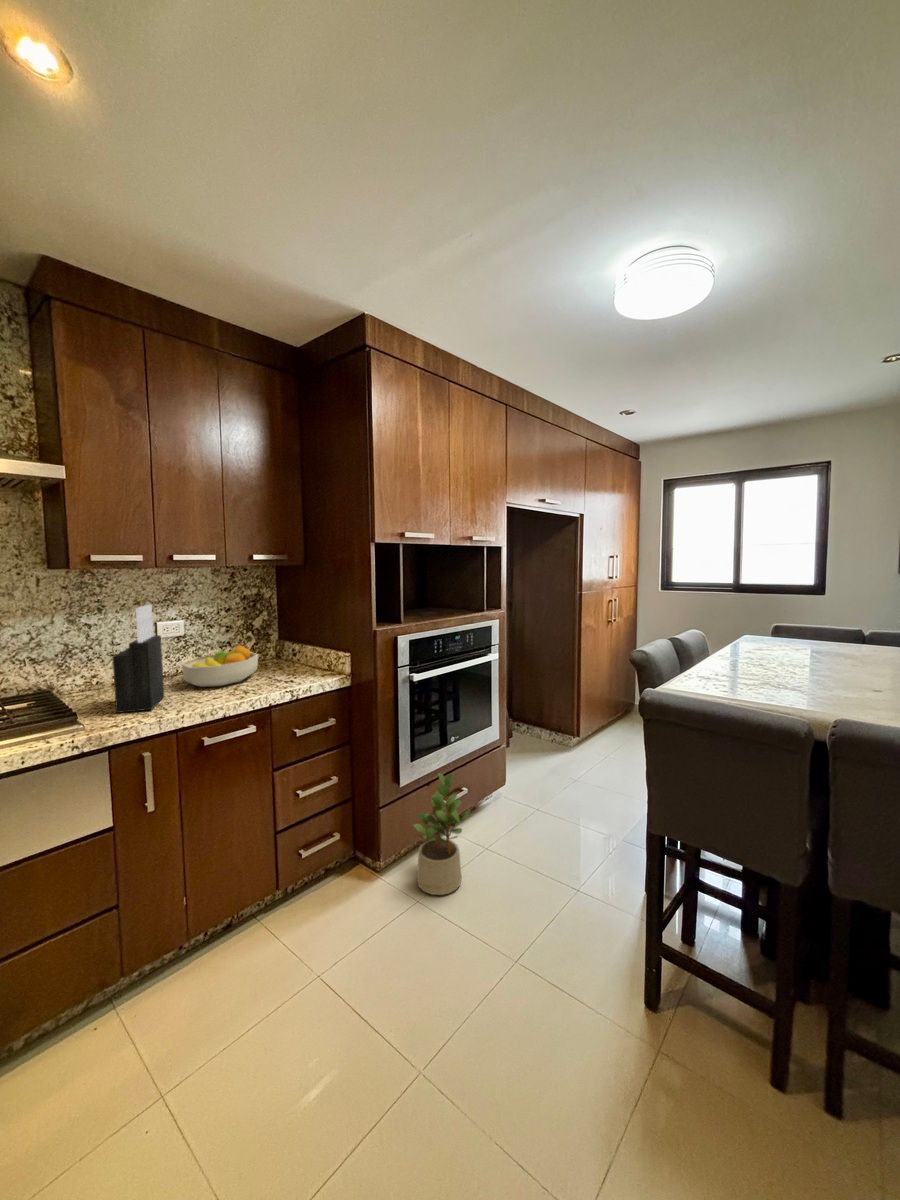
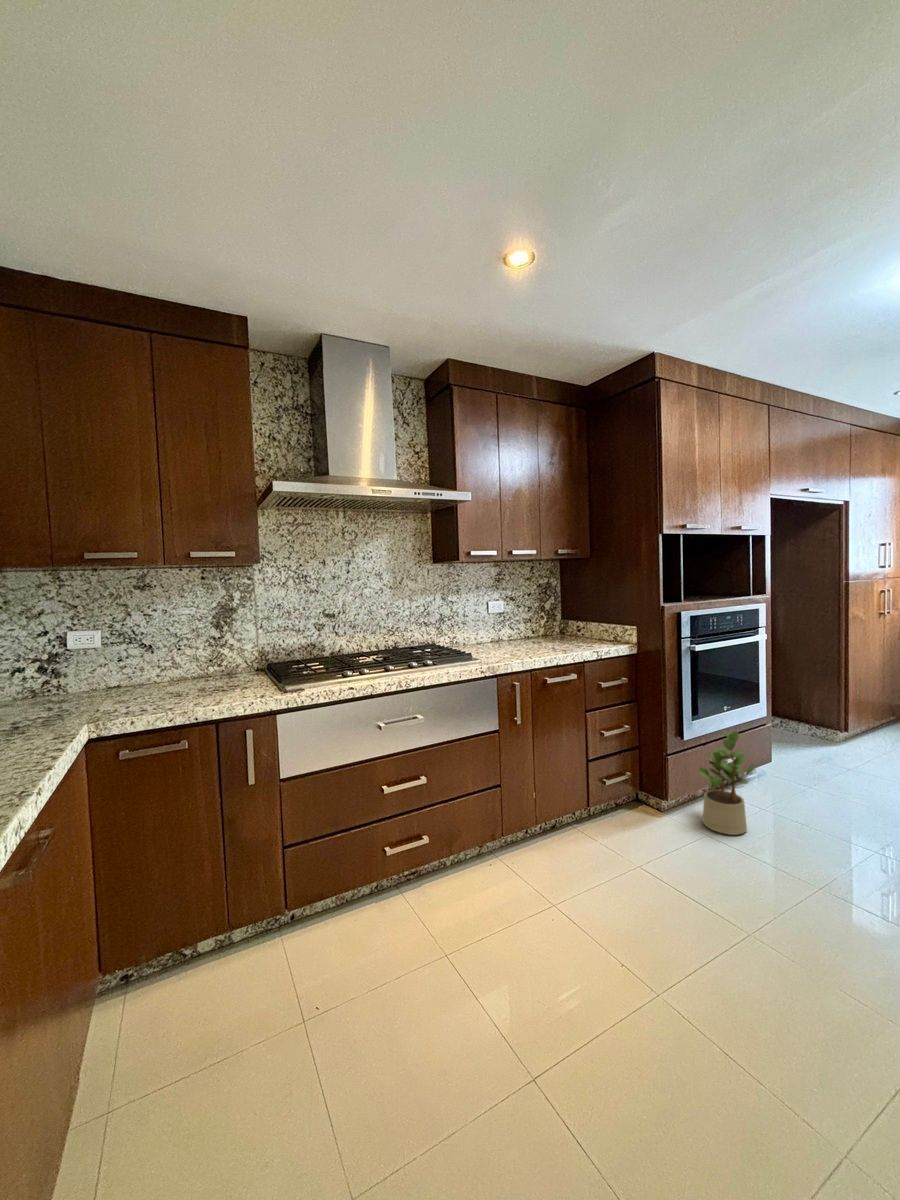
knife block: present [113,604,164,713] -> none [487,584,514,656]
fruit bowl: present [181,645,258,687] -> none [513,619,562,647]

